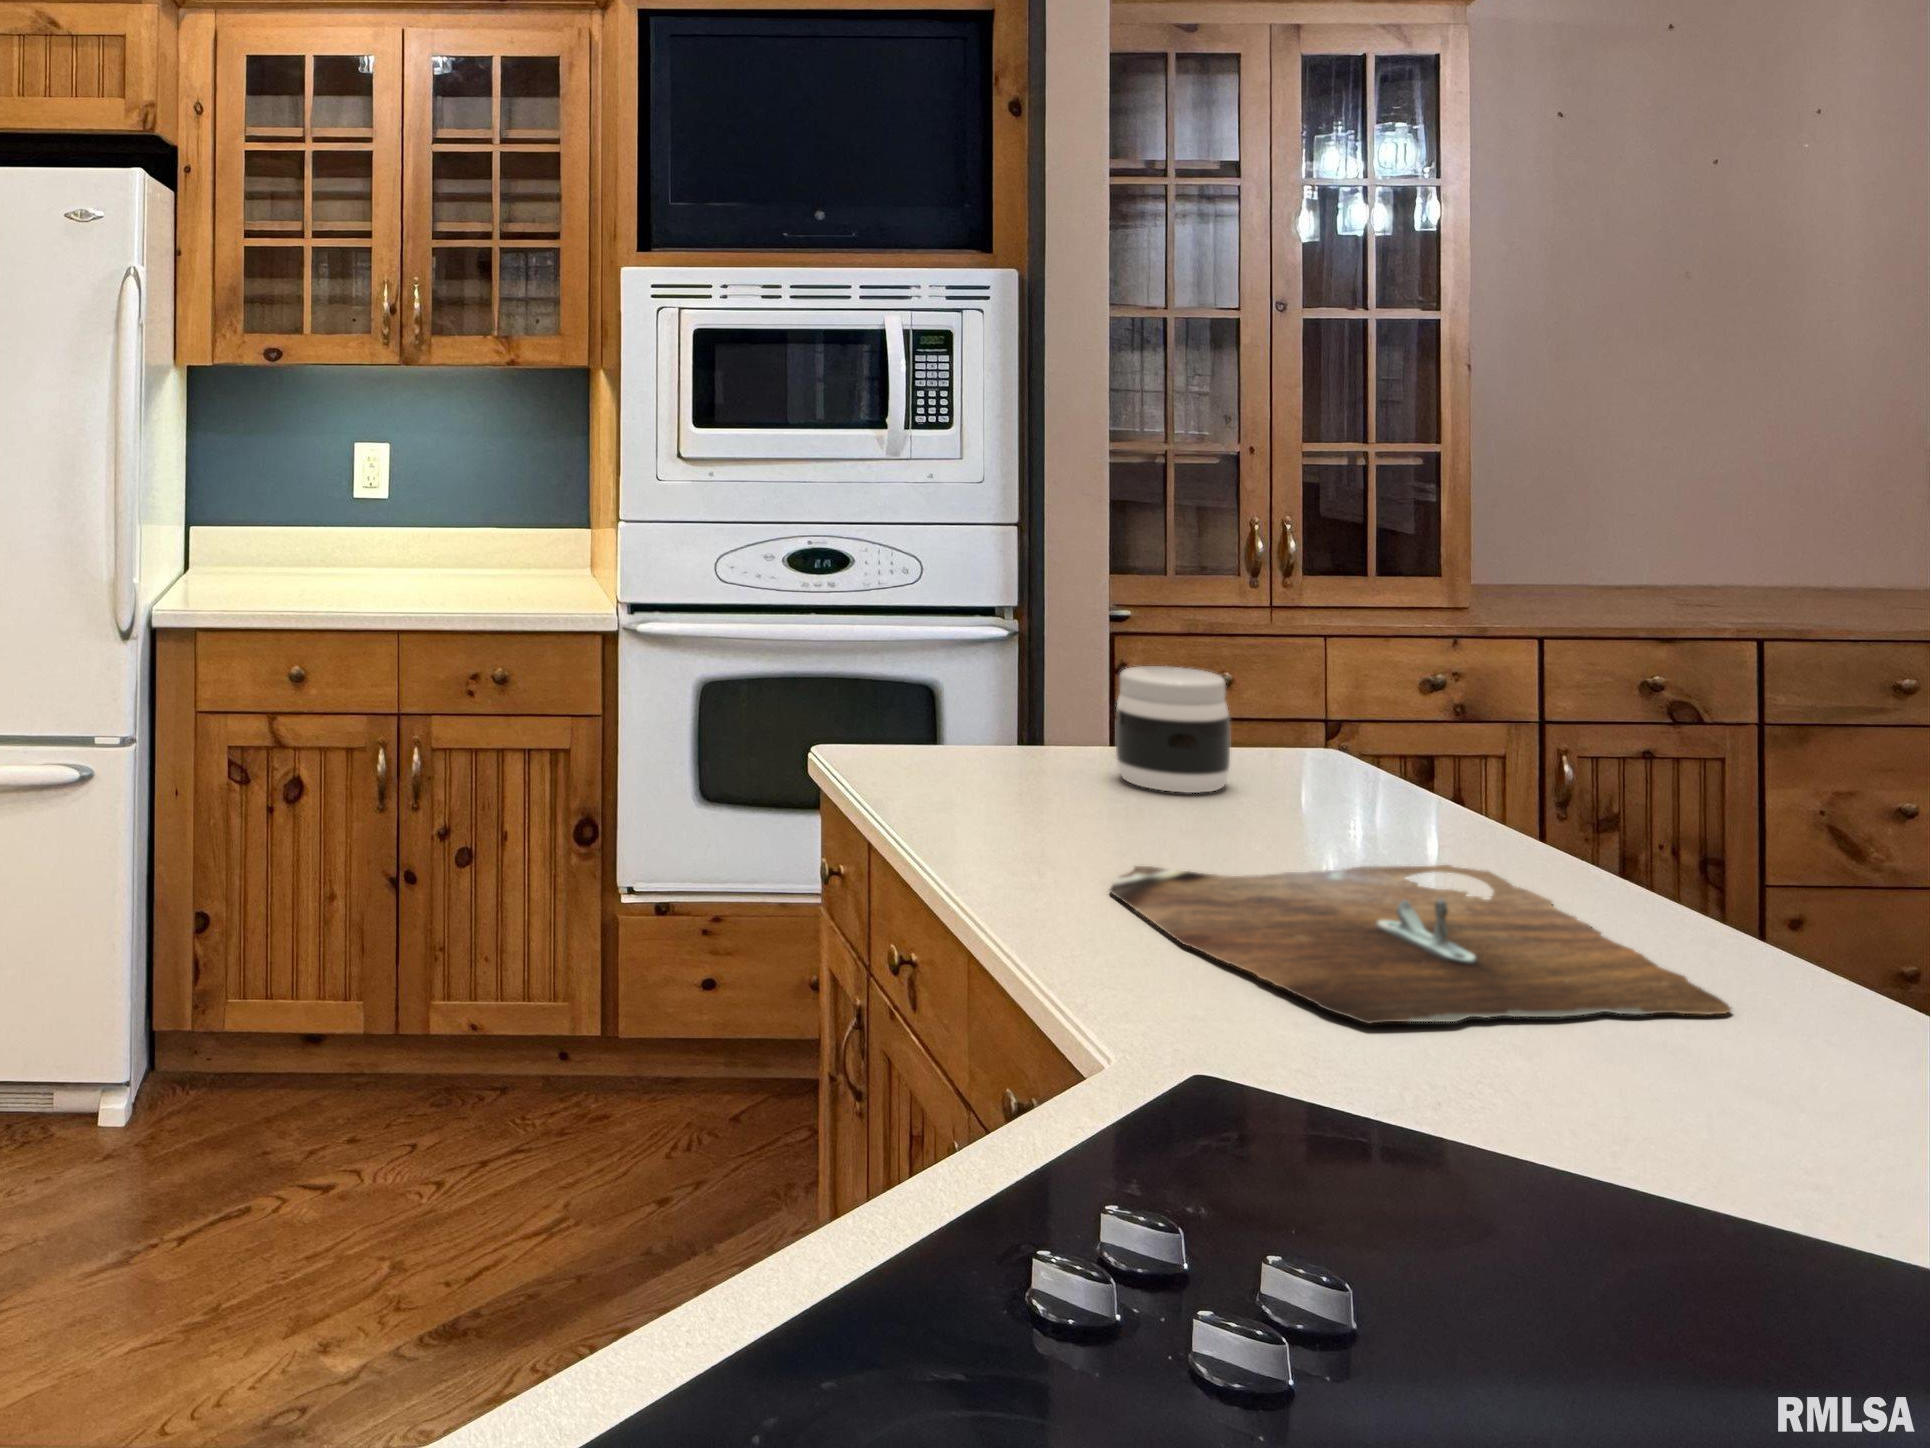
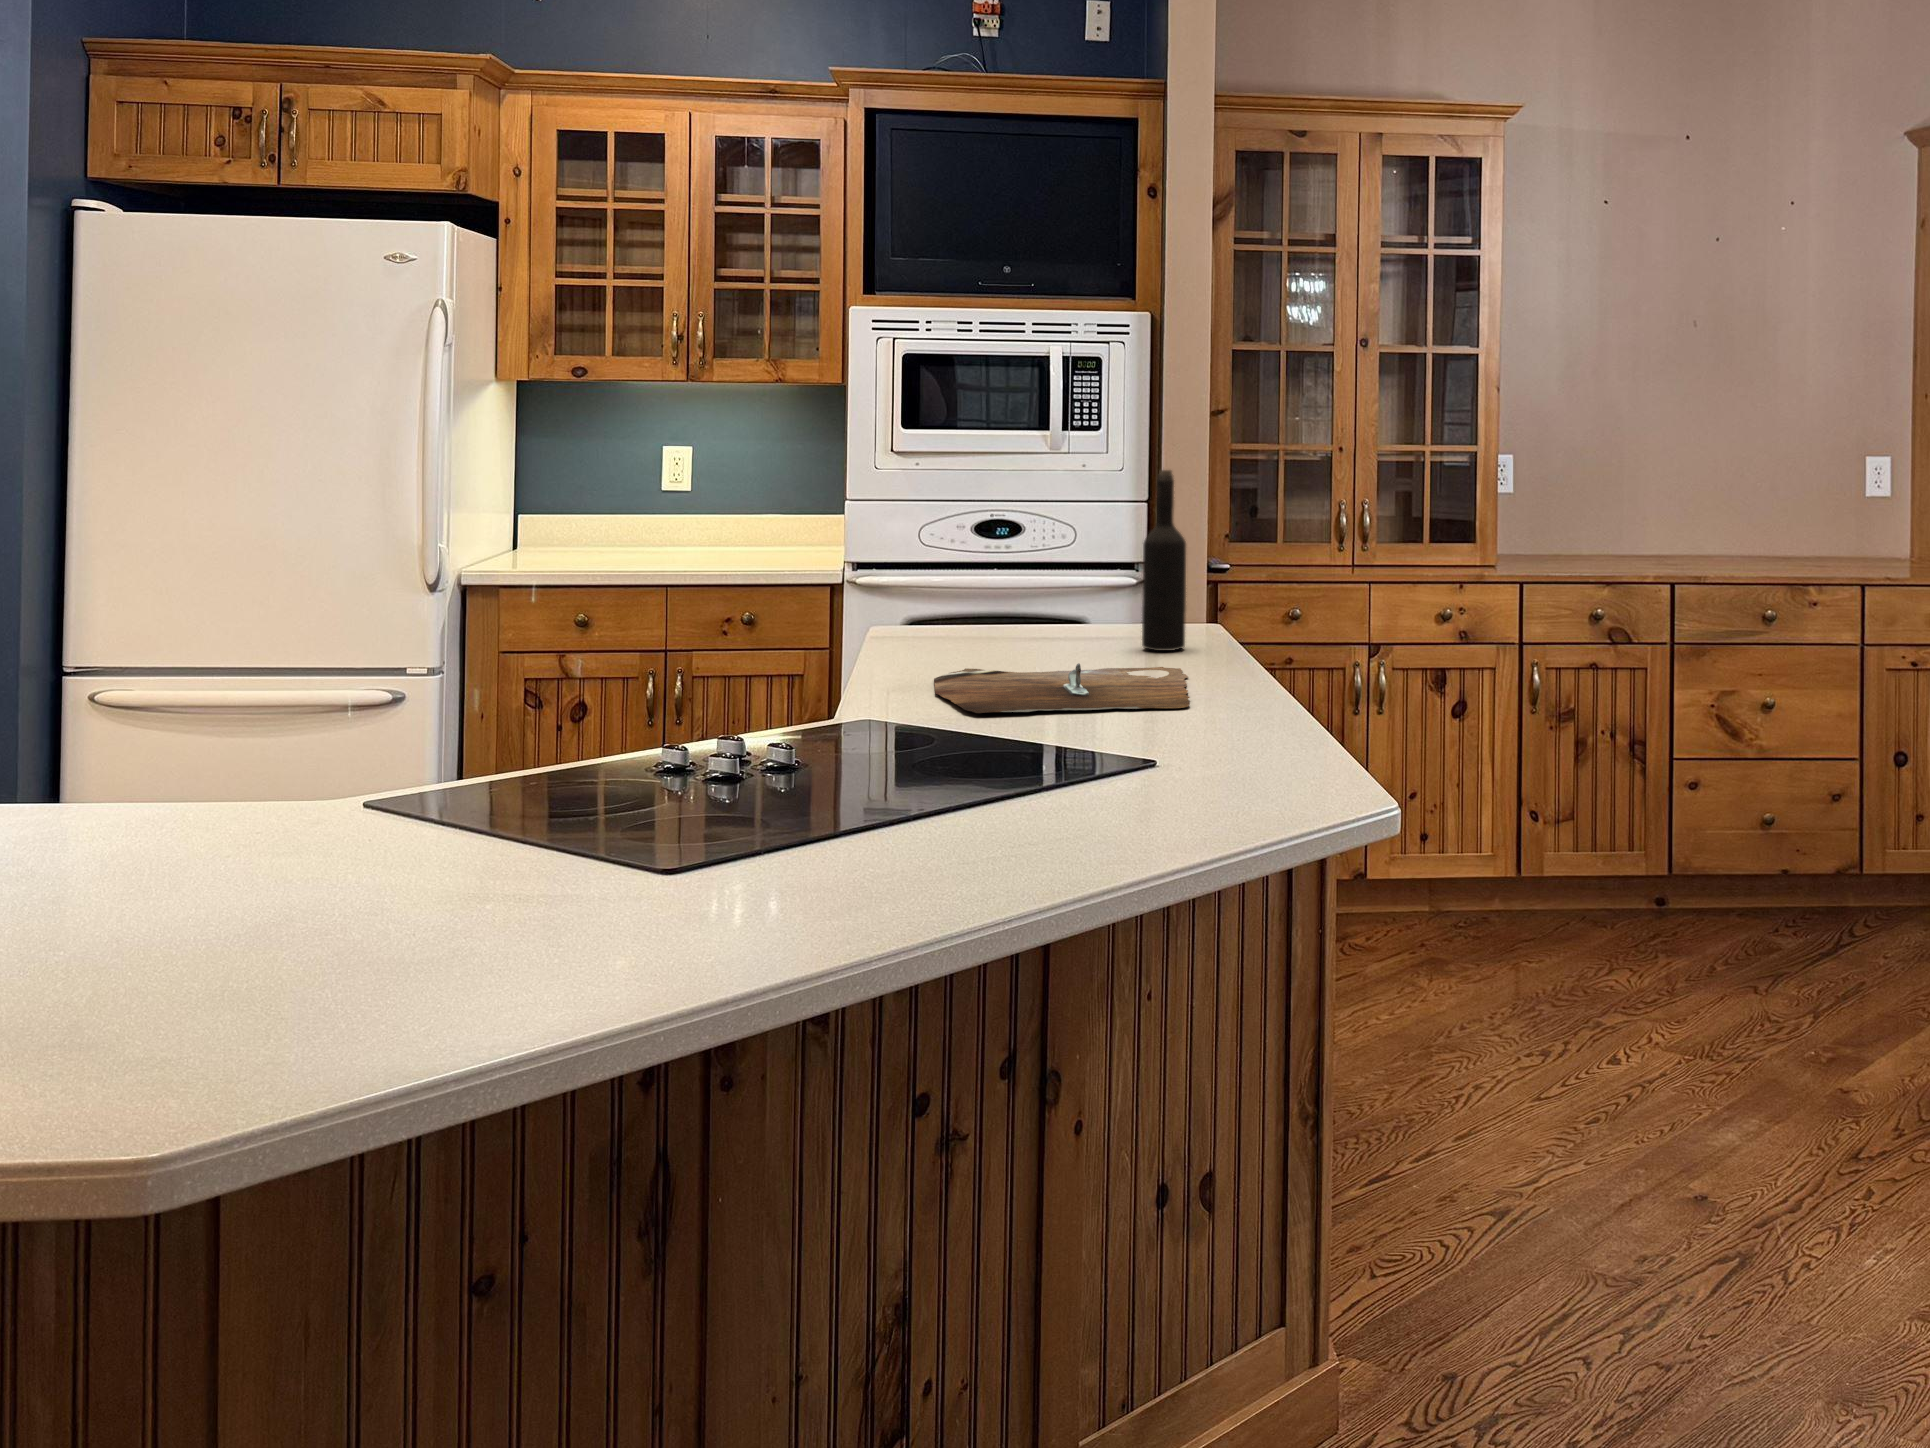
wine bottle: none [1322,524,1400,817] -> present [1142,470,1186,651]
jar: present [1115,666,1230,793] -> none [1037,568,1106,644]

